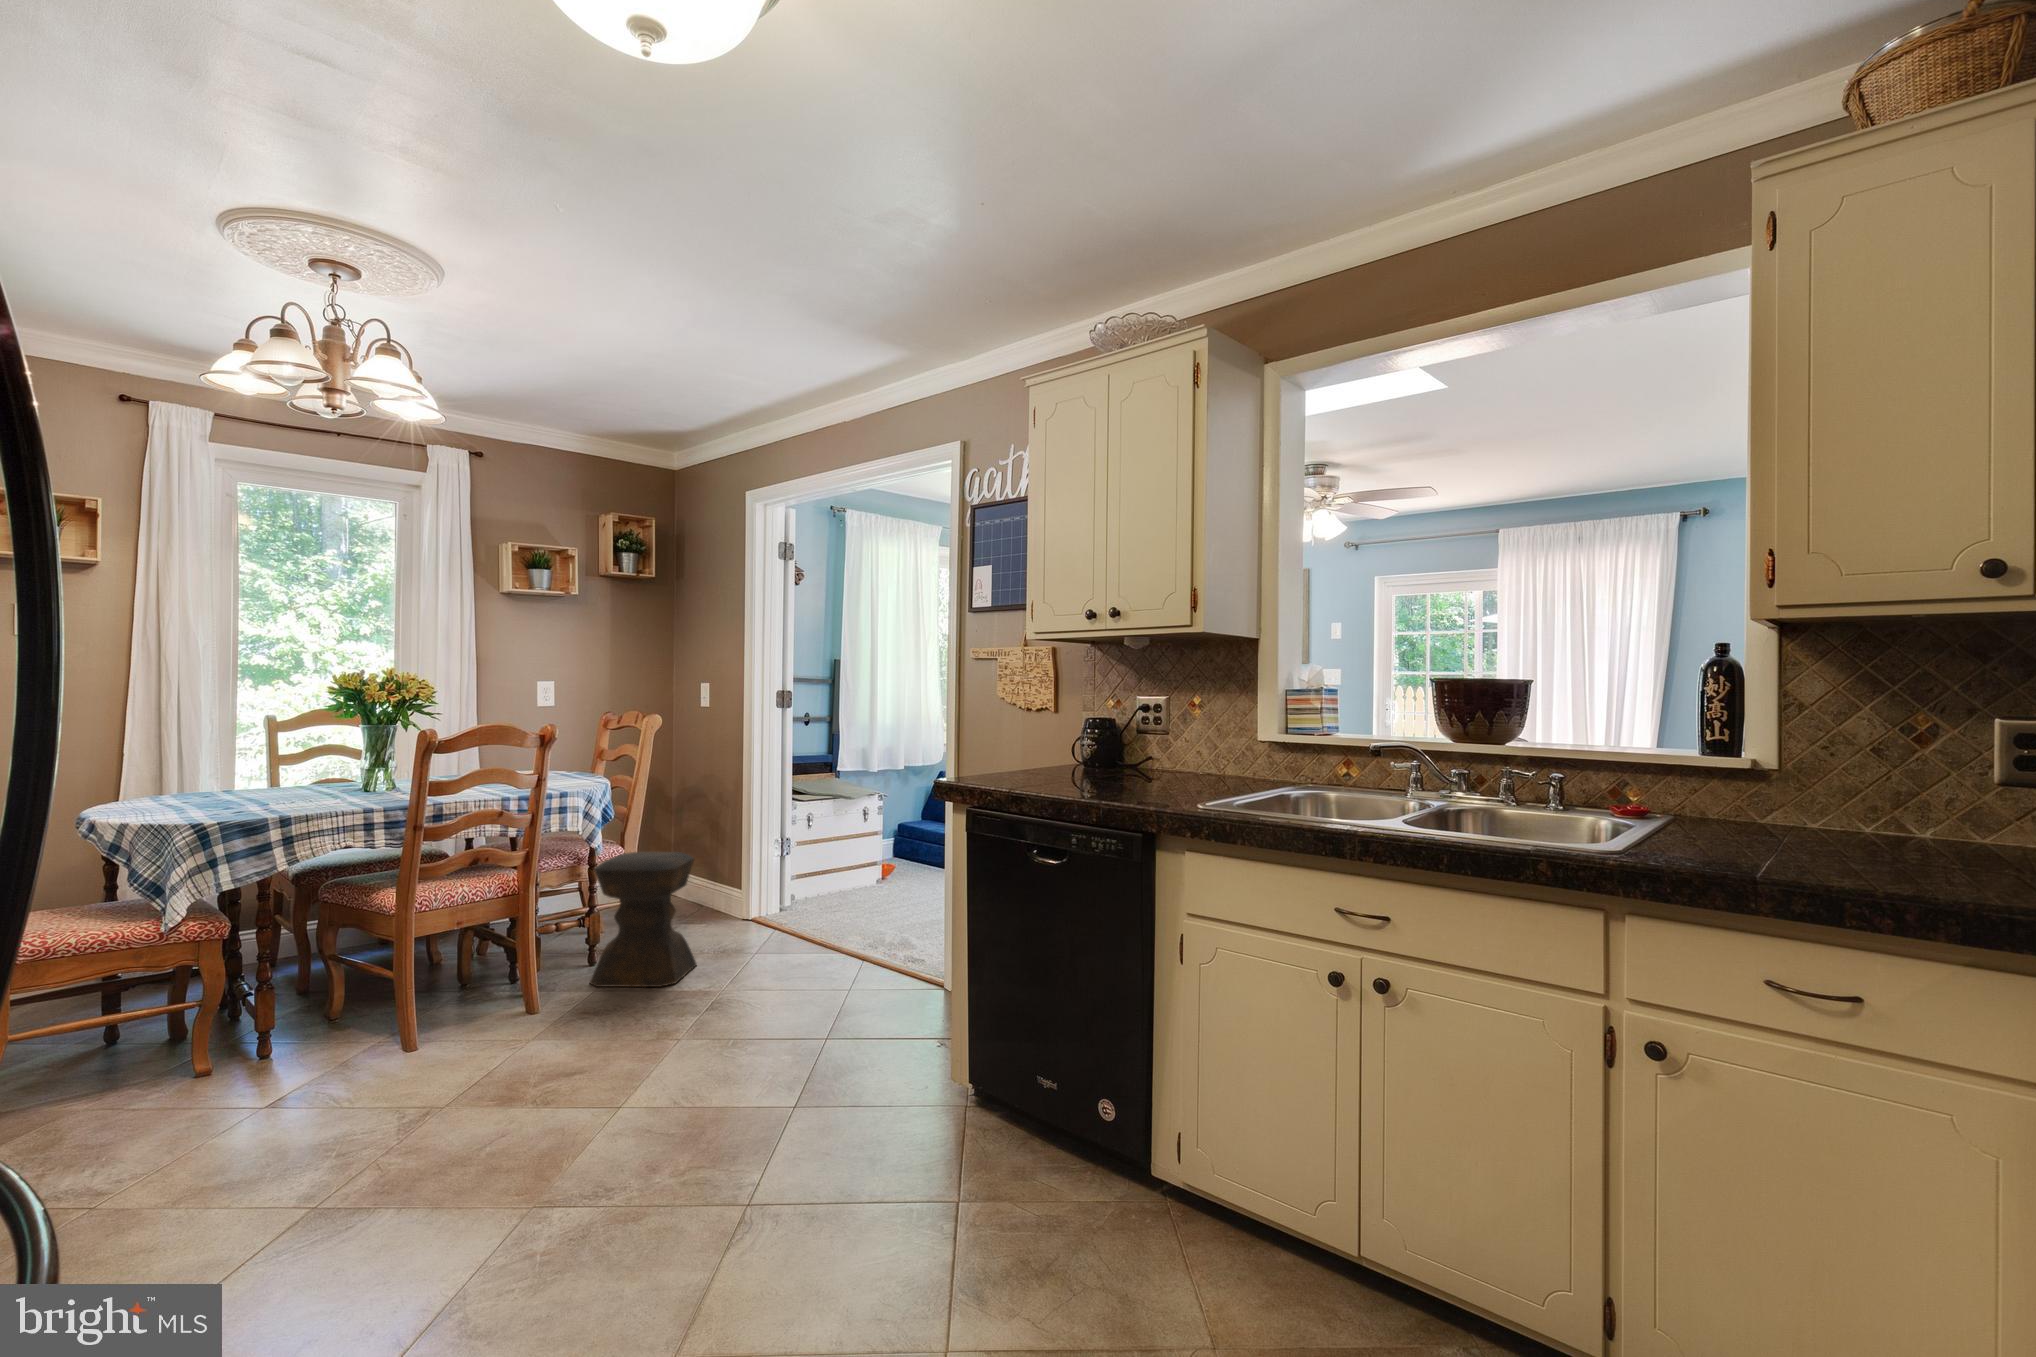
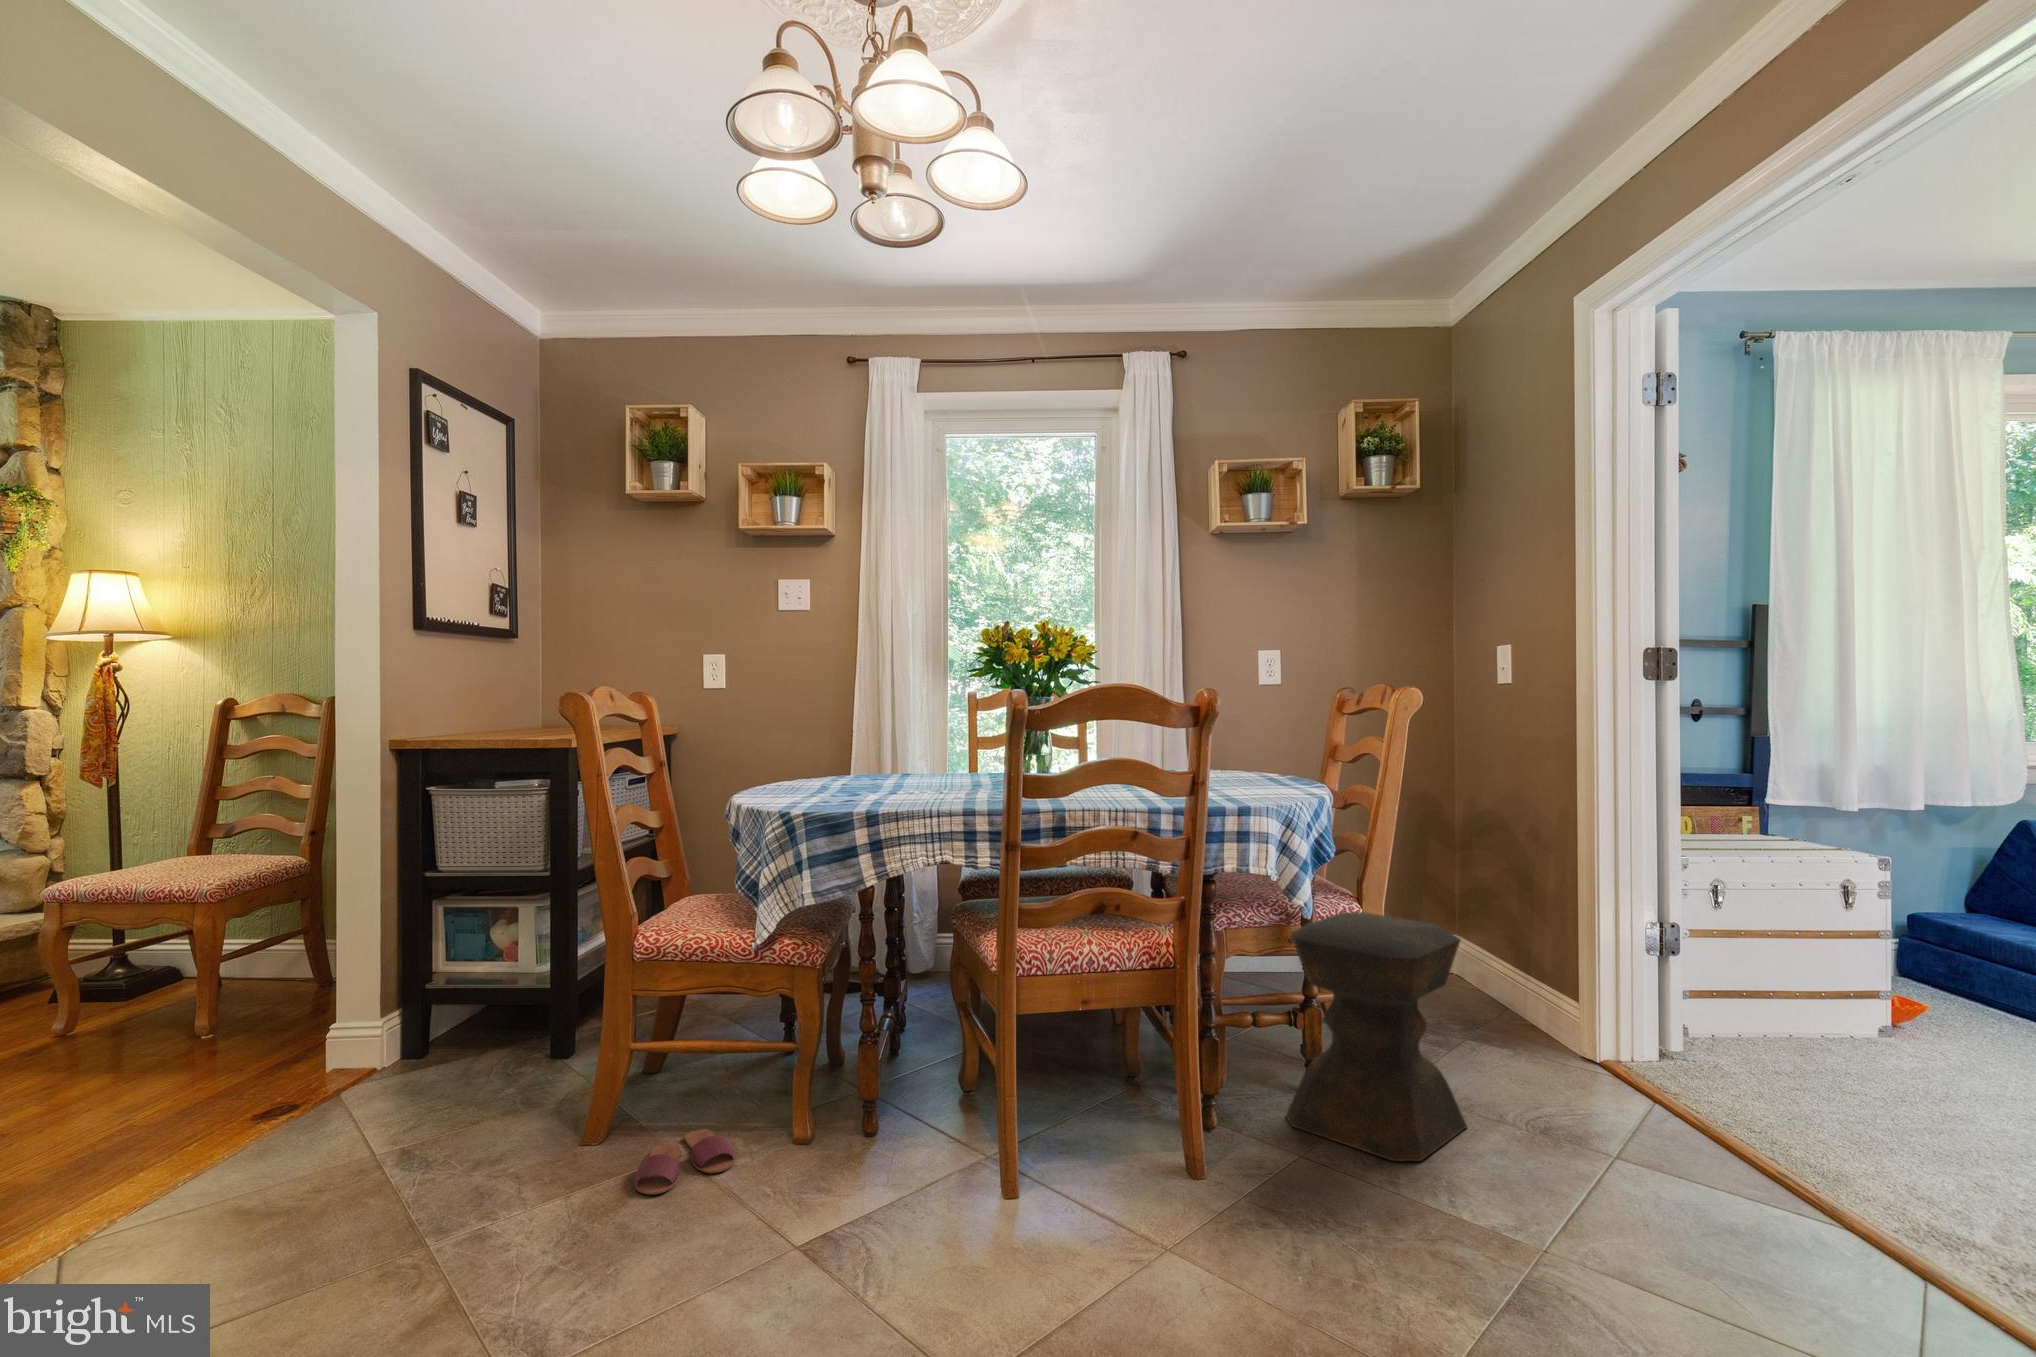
slippers: none [59,1088,158,1135] -> present [635,1129,735,1195]

